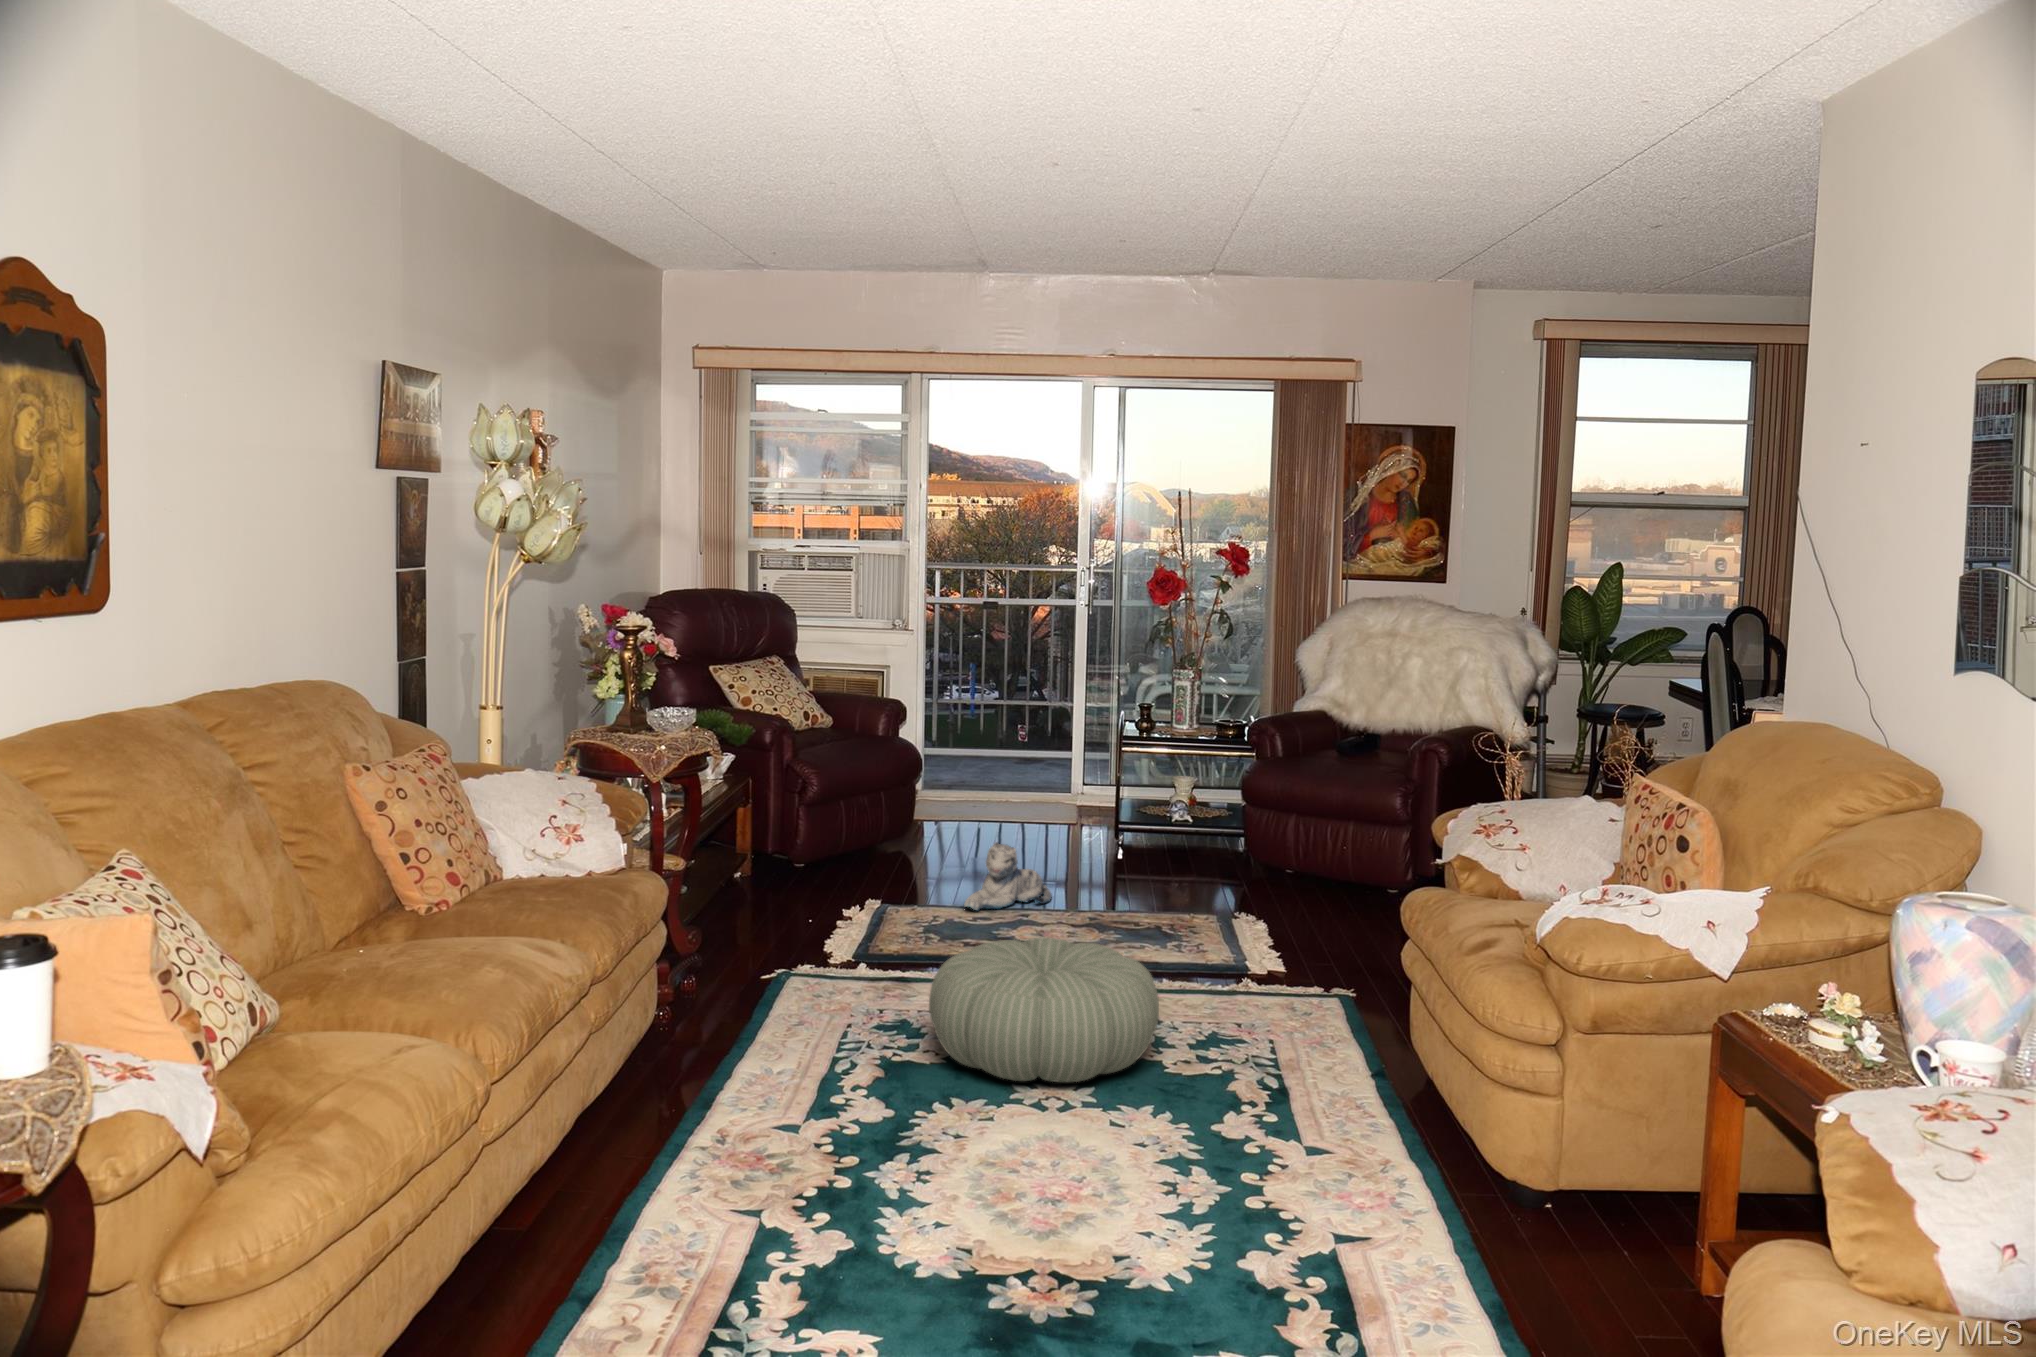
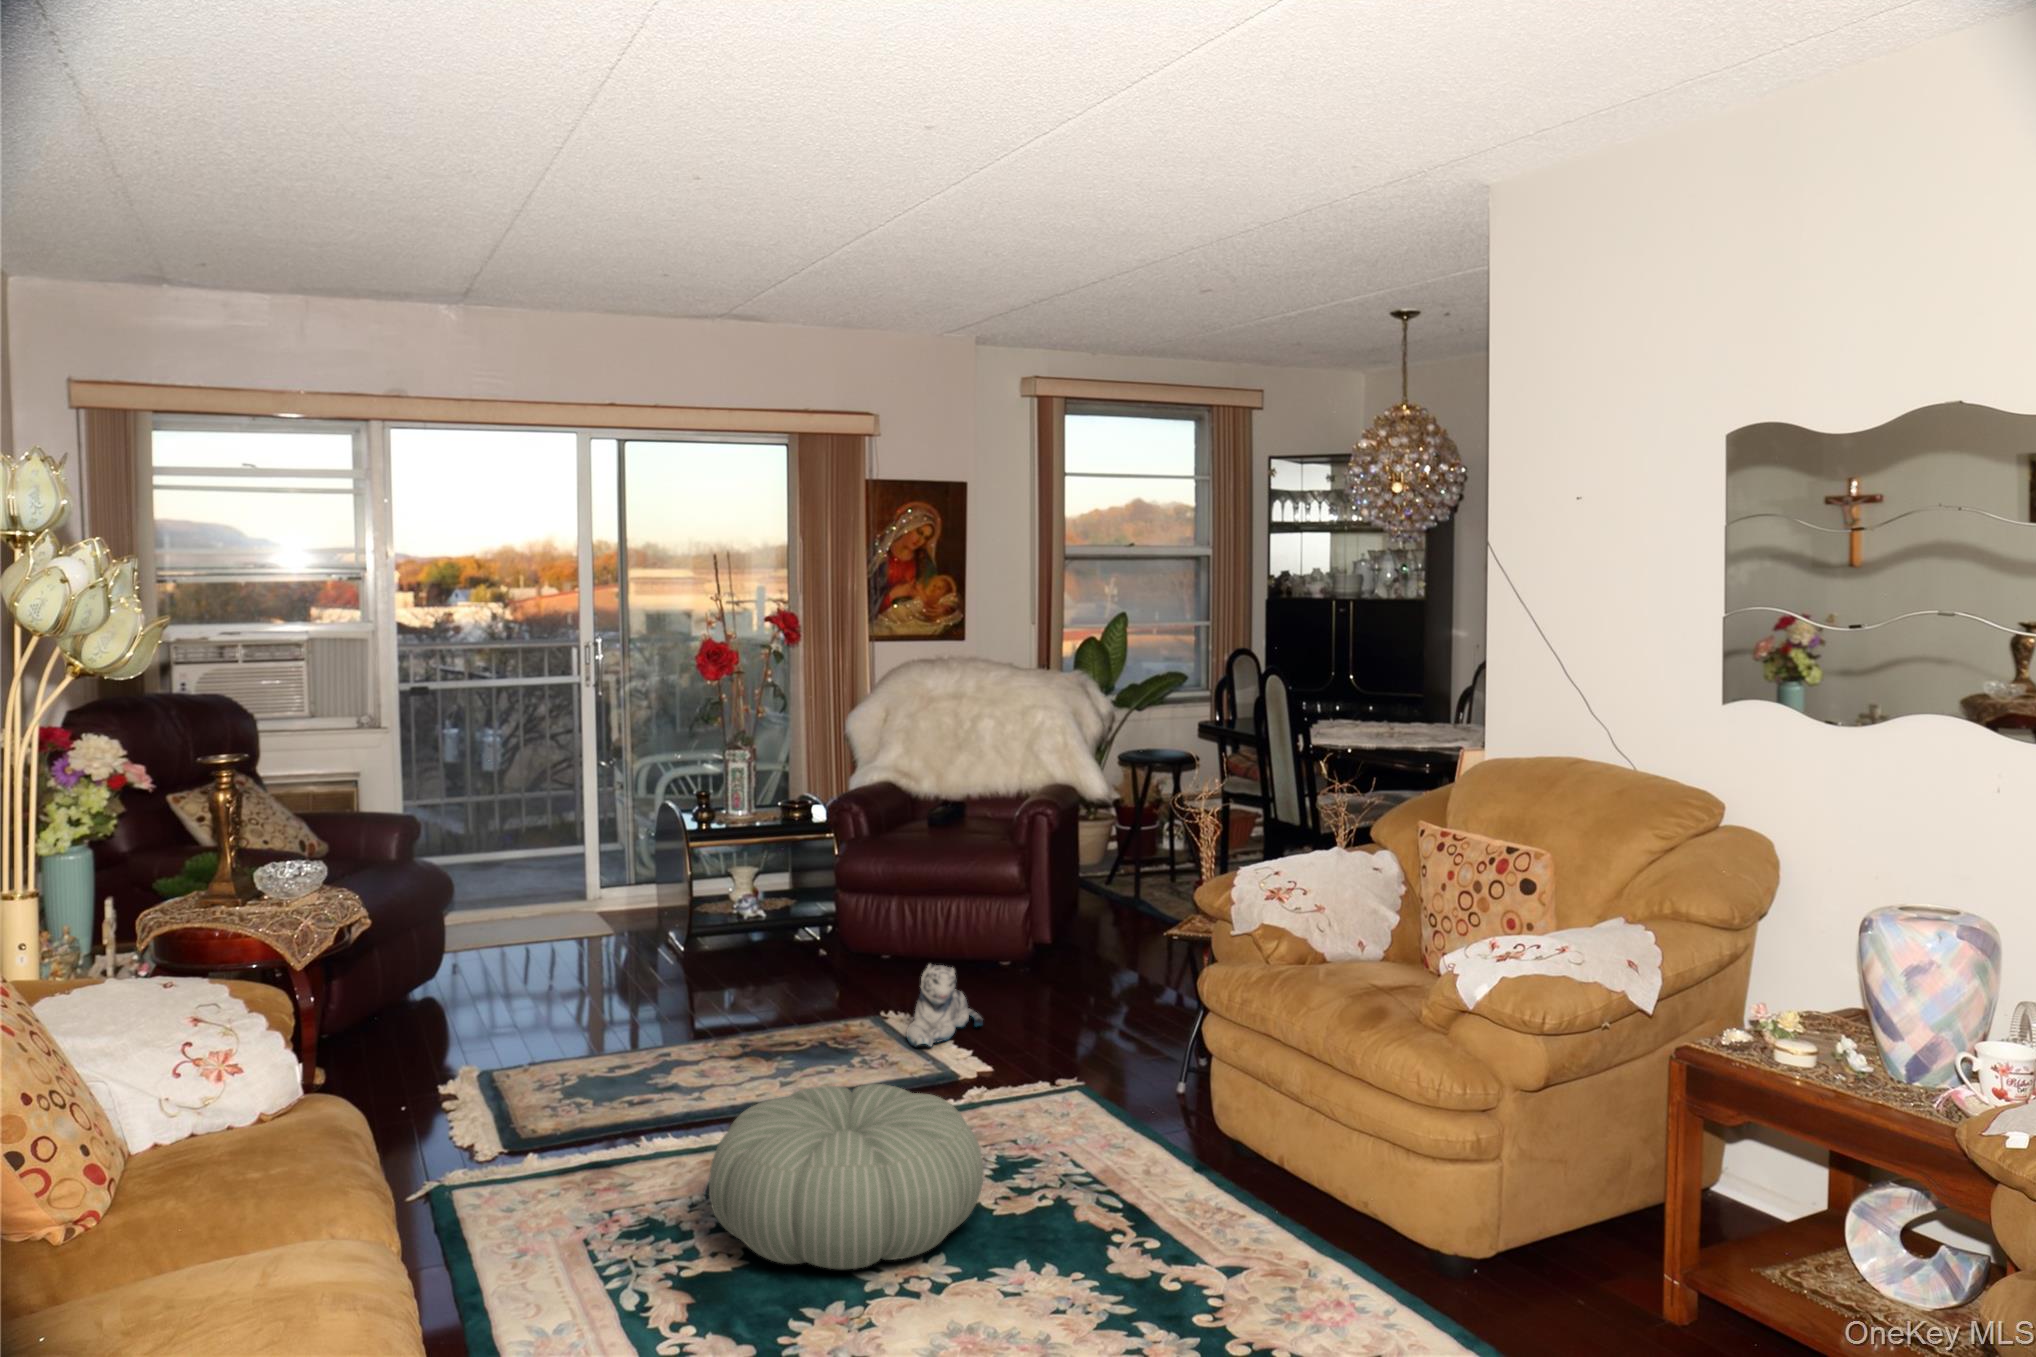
plush toy: present [964,842,1052,910] -> present [906,964,983,1047]

